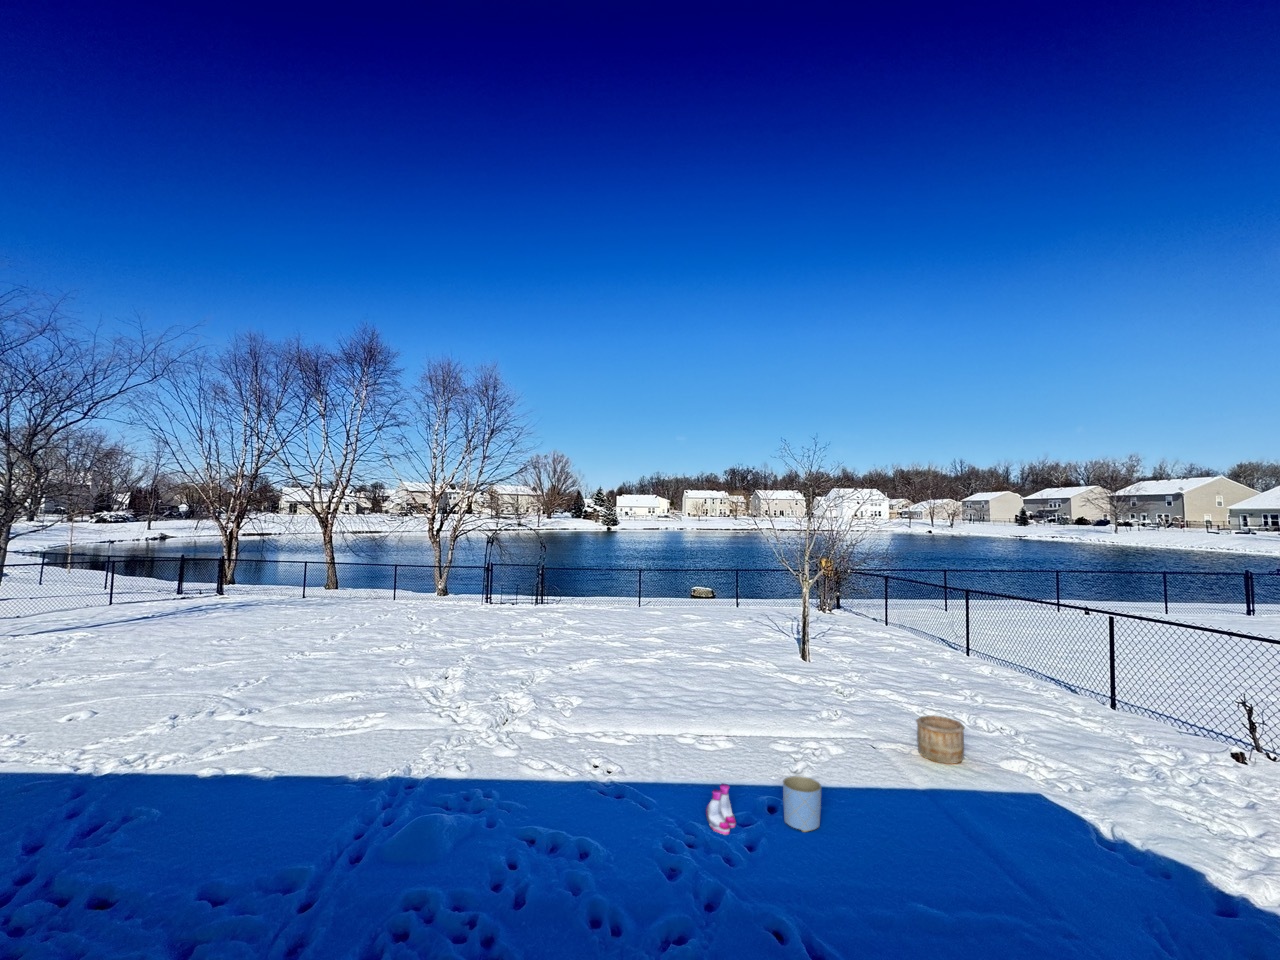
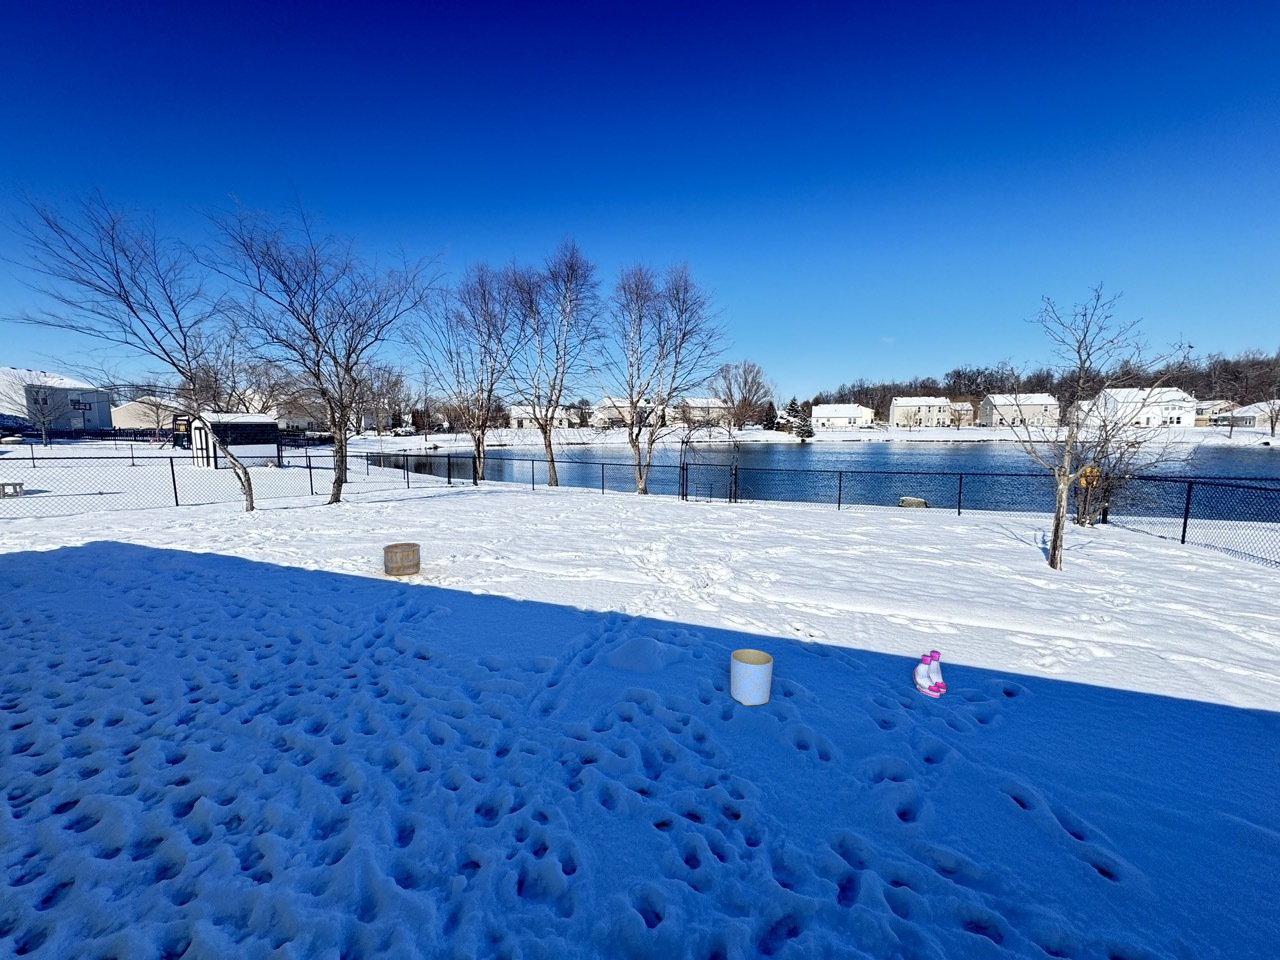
wooden bucket: present [916,715,965,764] -> present [383,543,420,575]
planter: present [783,776,821,832] -> present [731,649,773,705]

